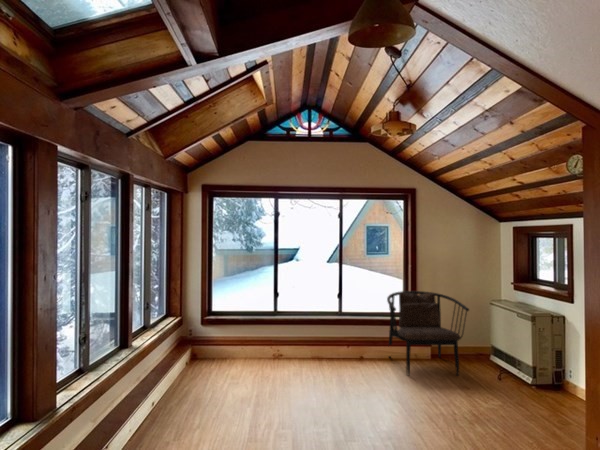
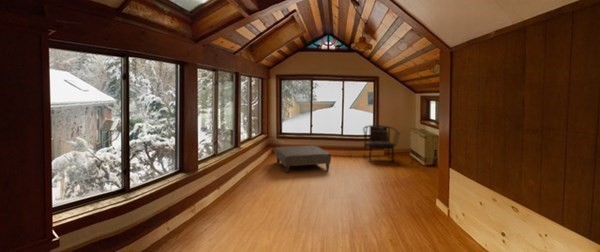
ottoman: none [190,342,326,434] -> present [275,146,331,173]

